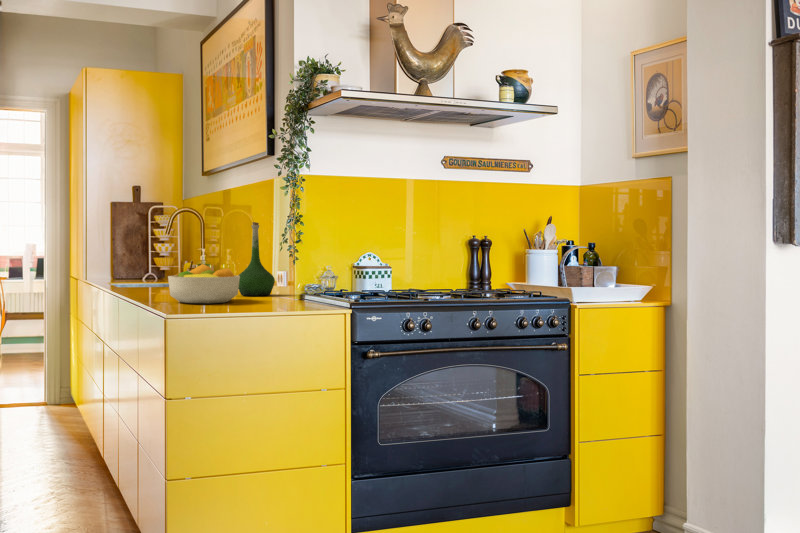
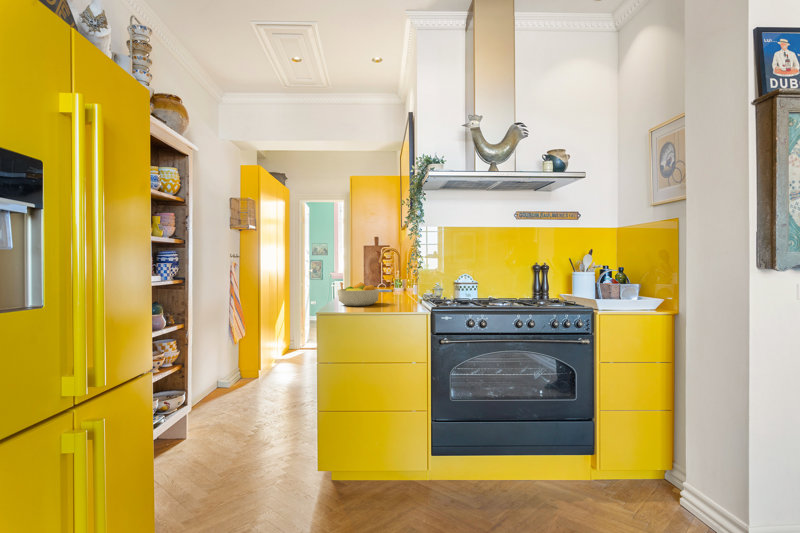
vase: present [238,222,275,296] -> none [386,257,409,301]

